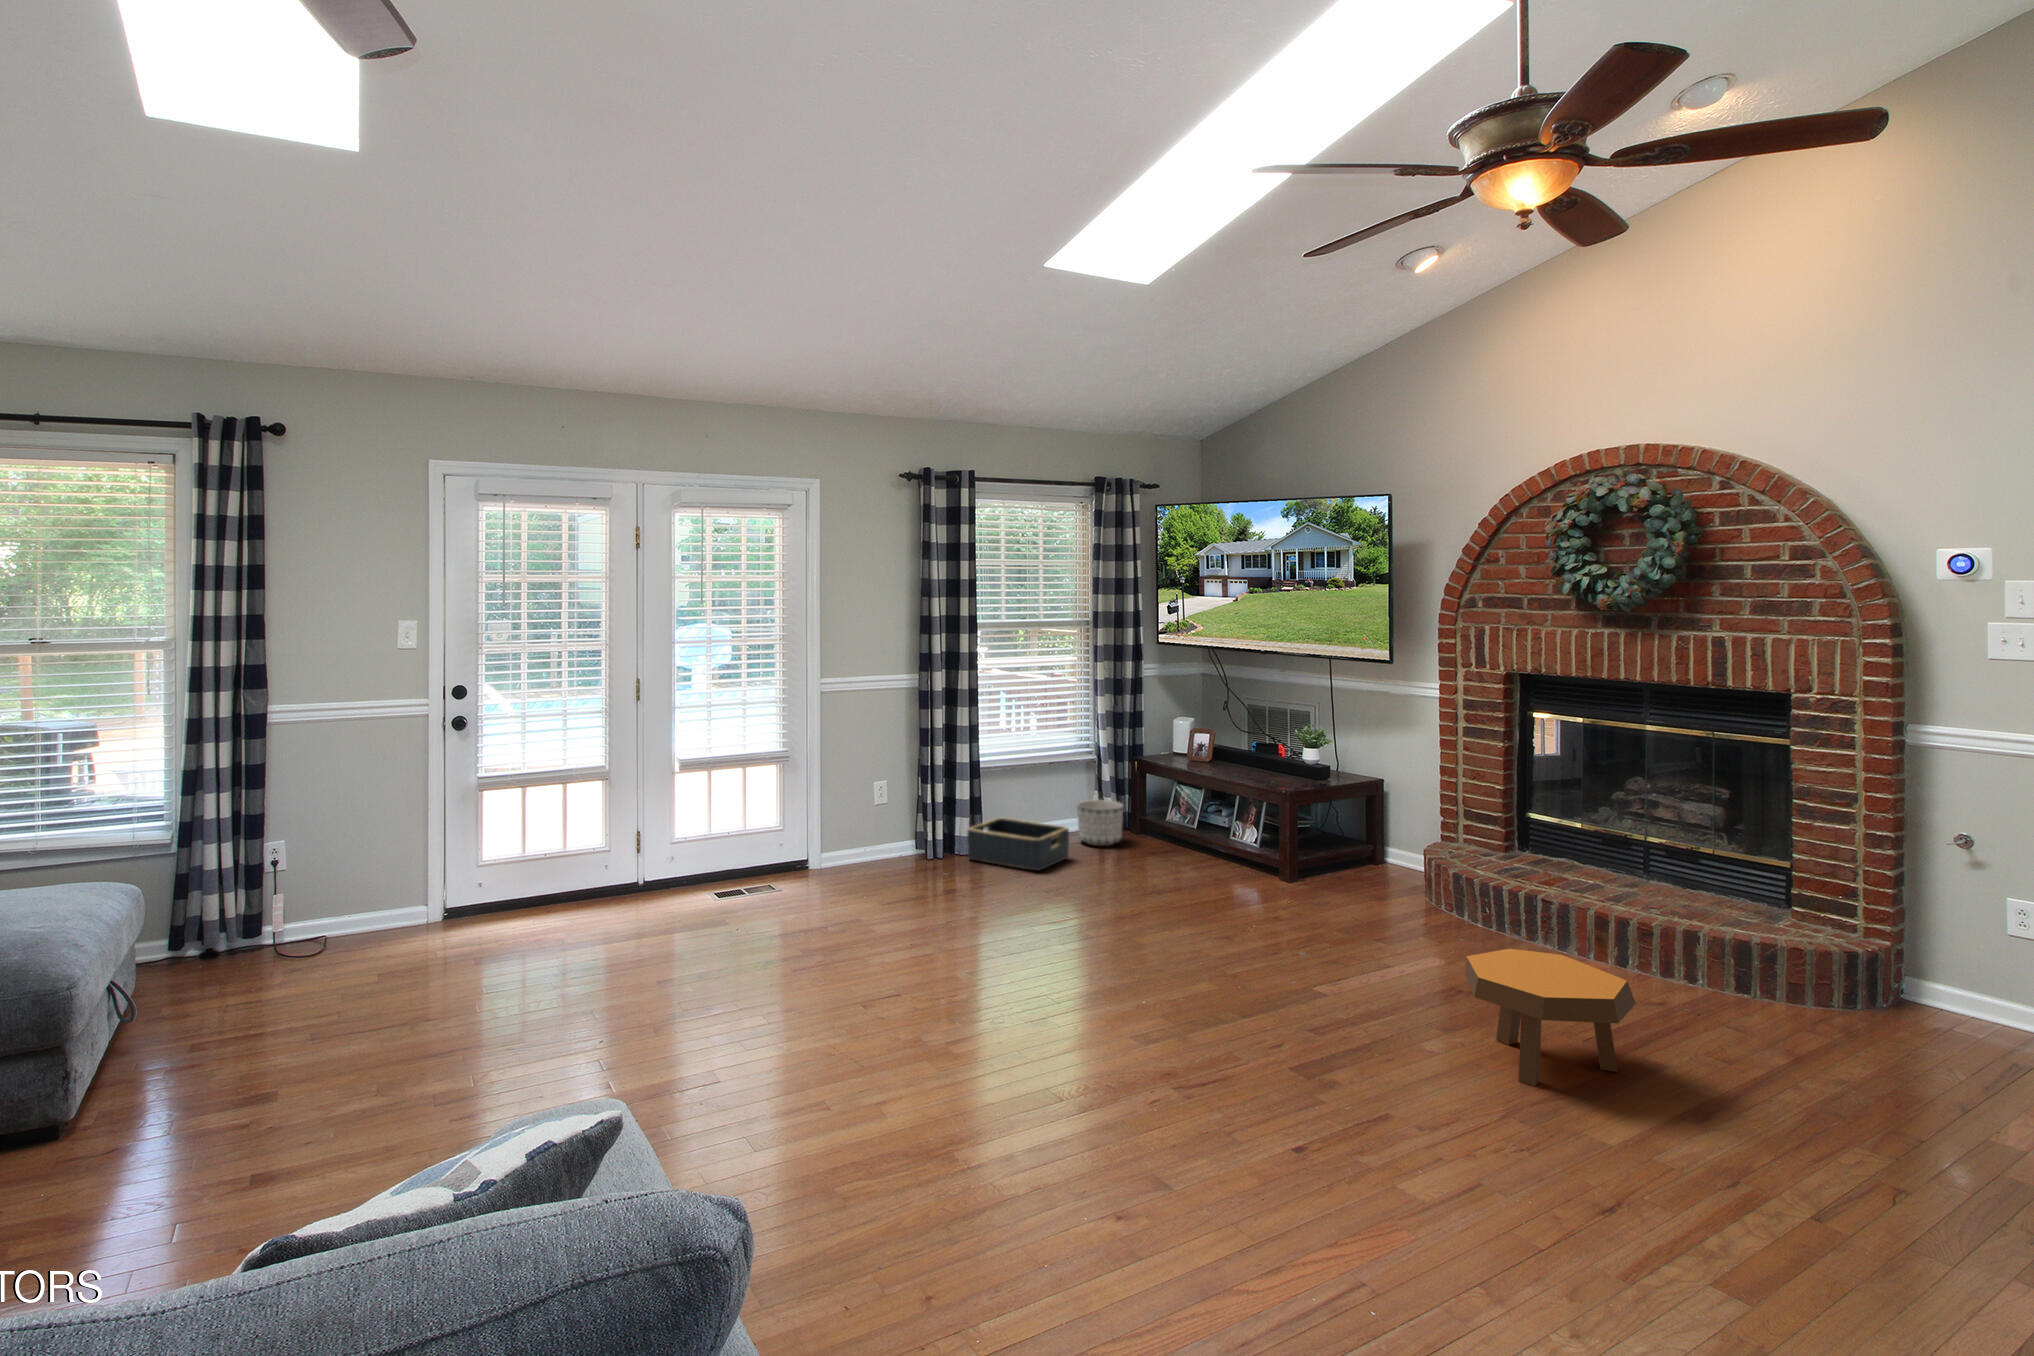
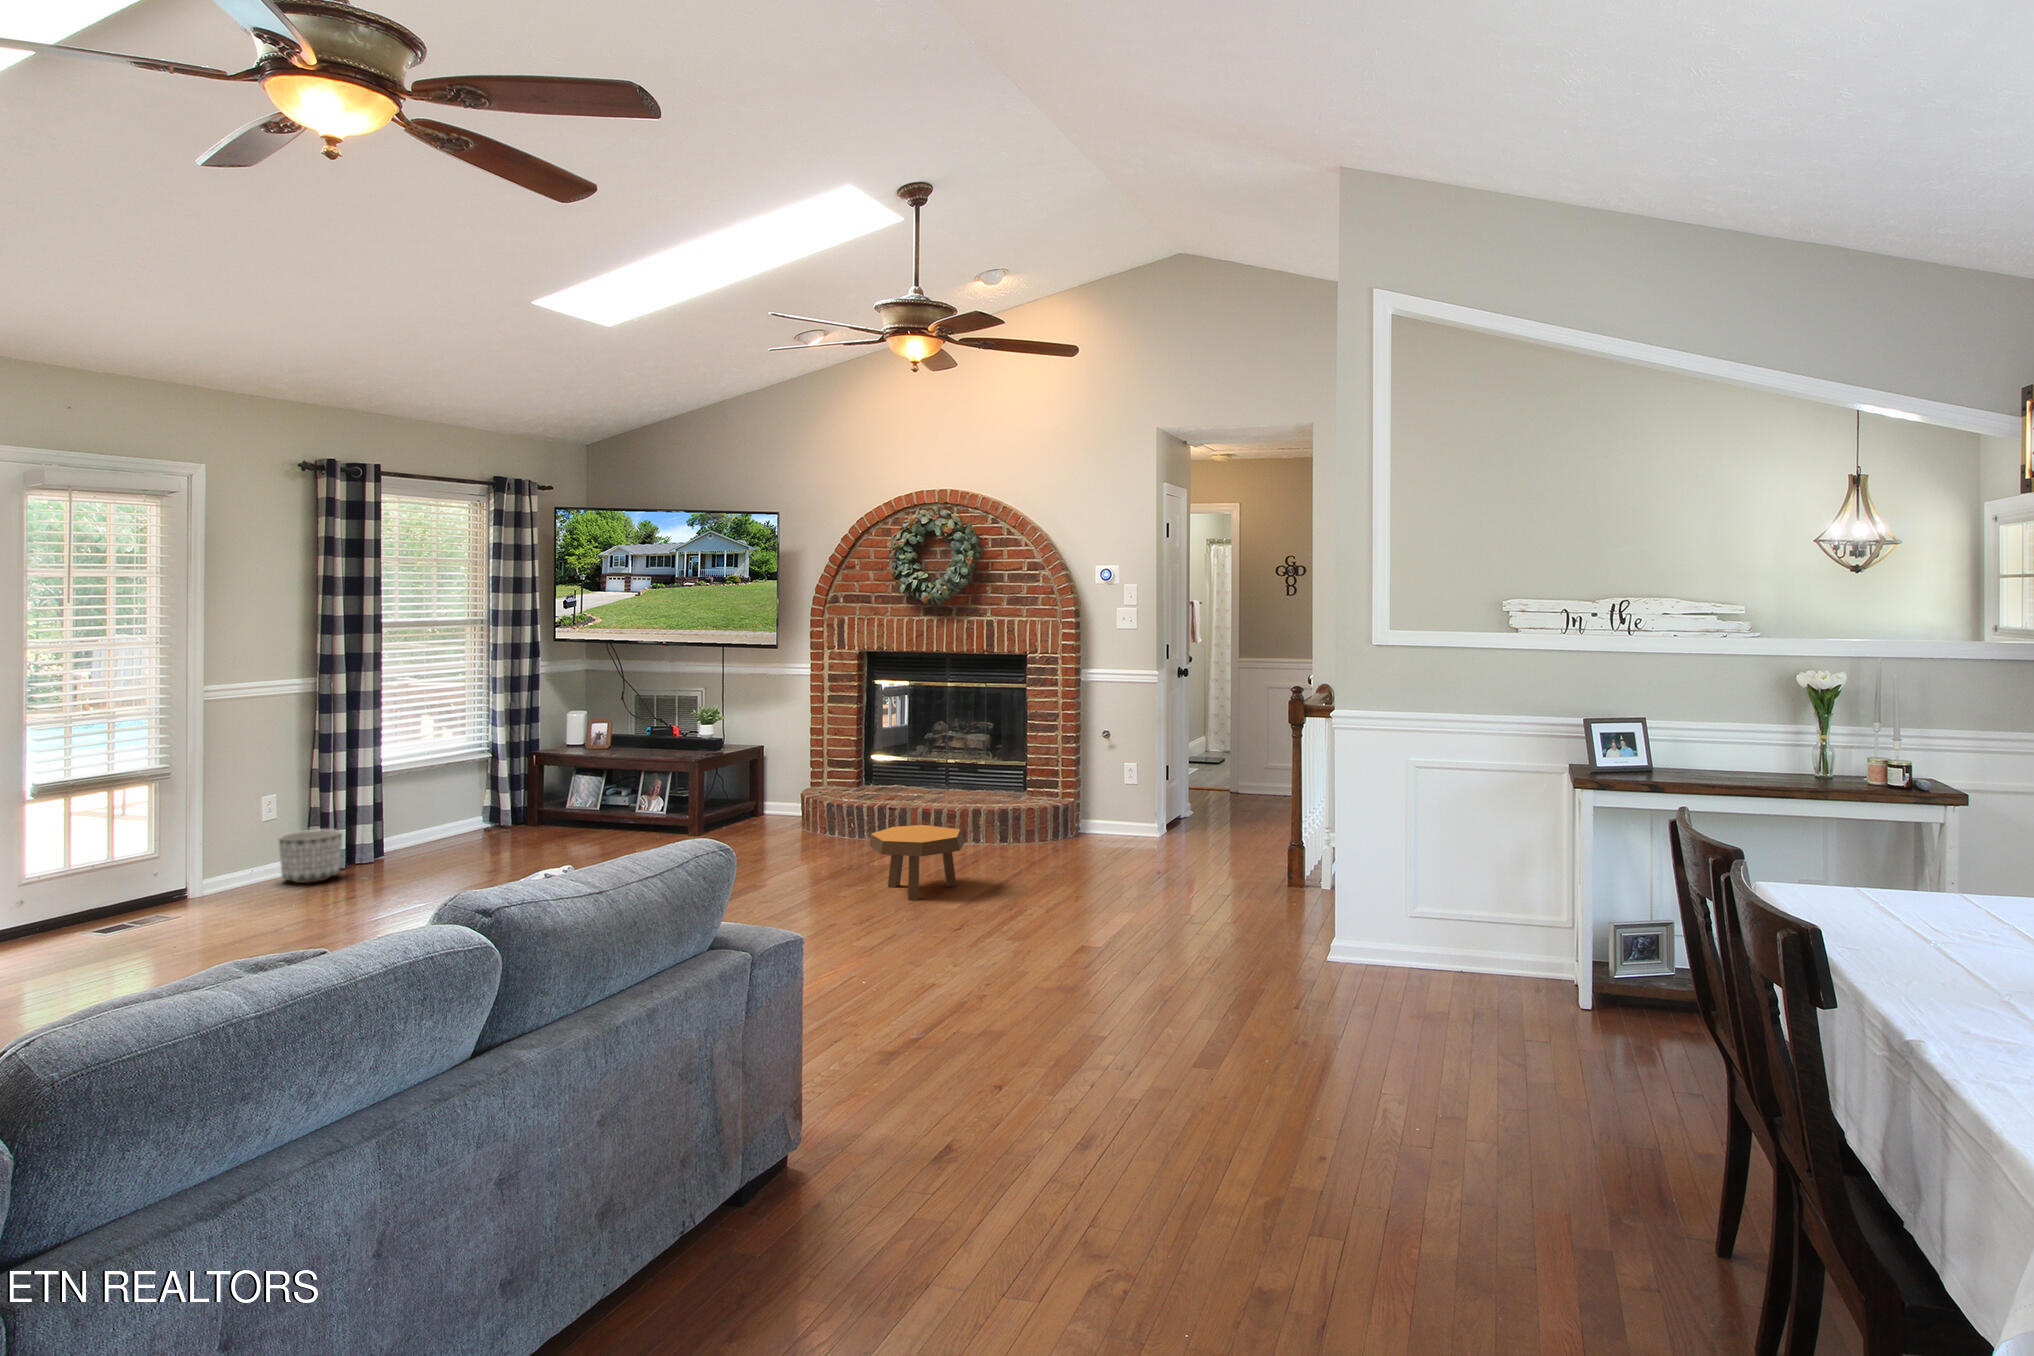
planter: present [1077,800,1123,846] -> present [279,829,342,883]
basket: present [967,818,1069,870] -> none [372,819,484,864]

